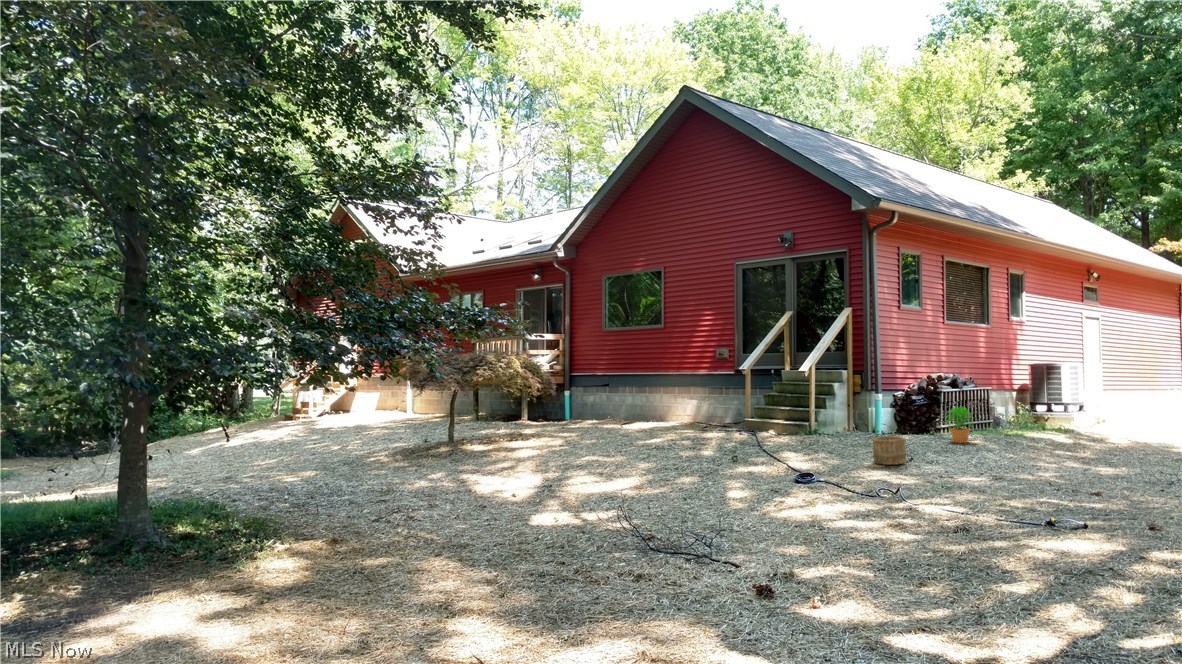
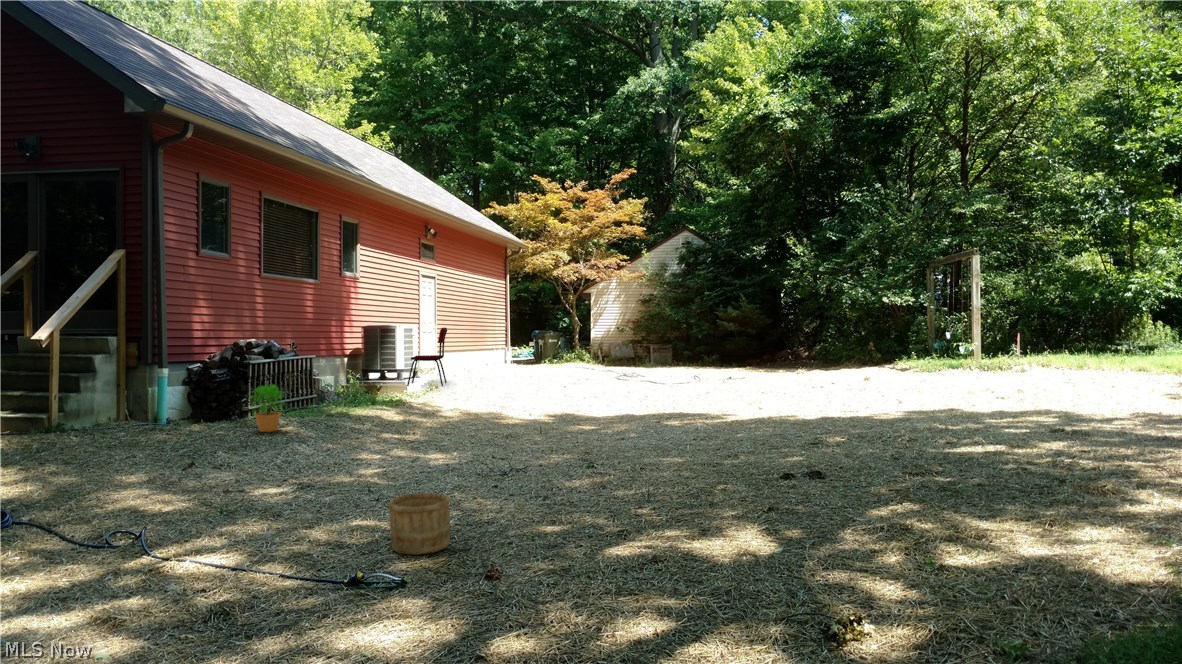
chair: none [1075,364,1118,419] -> present [407,327,447,386]
wooden bucket: present [872,436,906,465] -> present [388,492,451,555]

